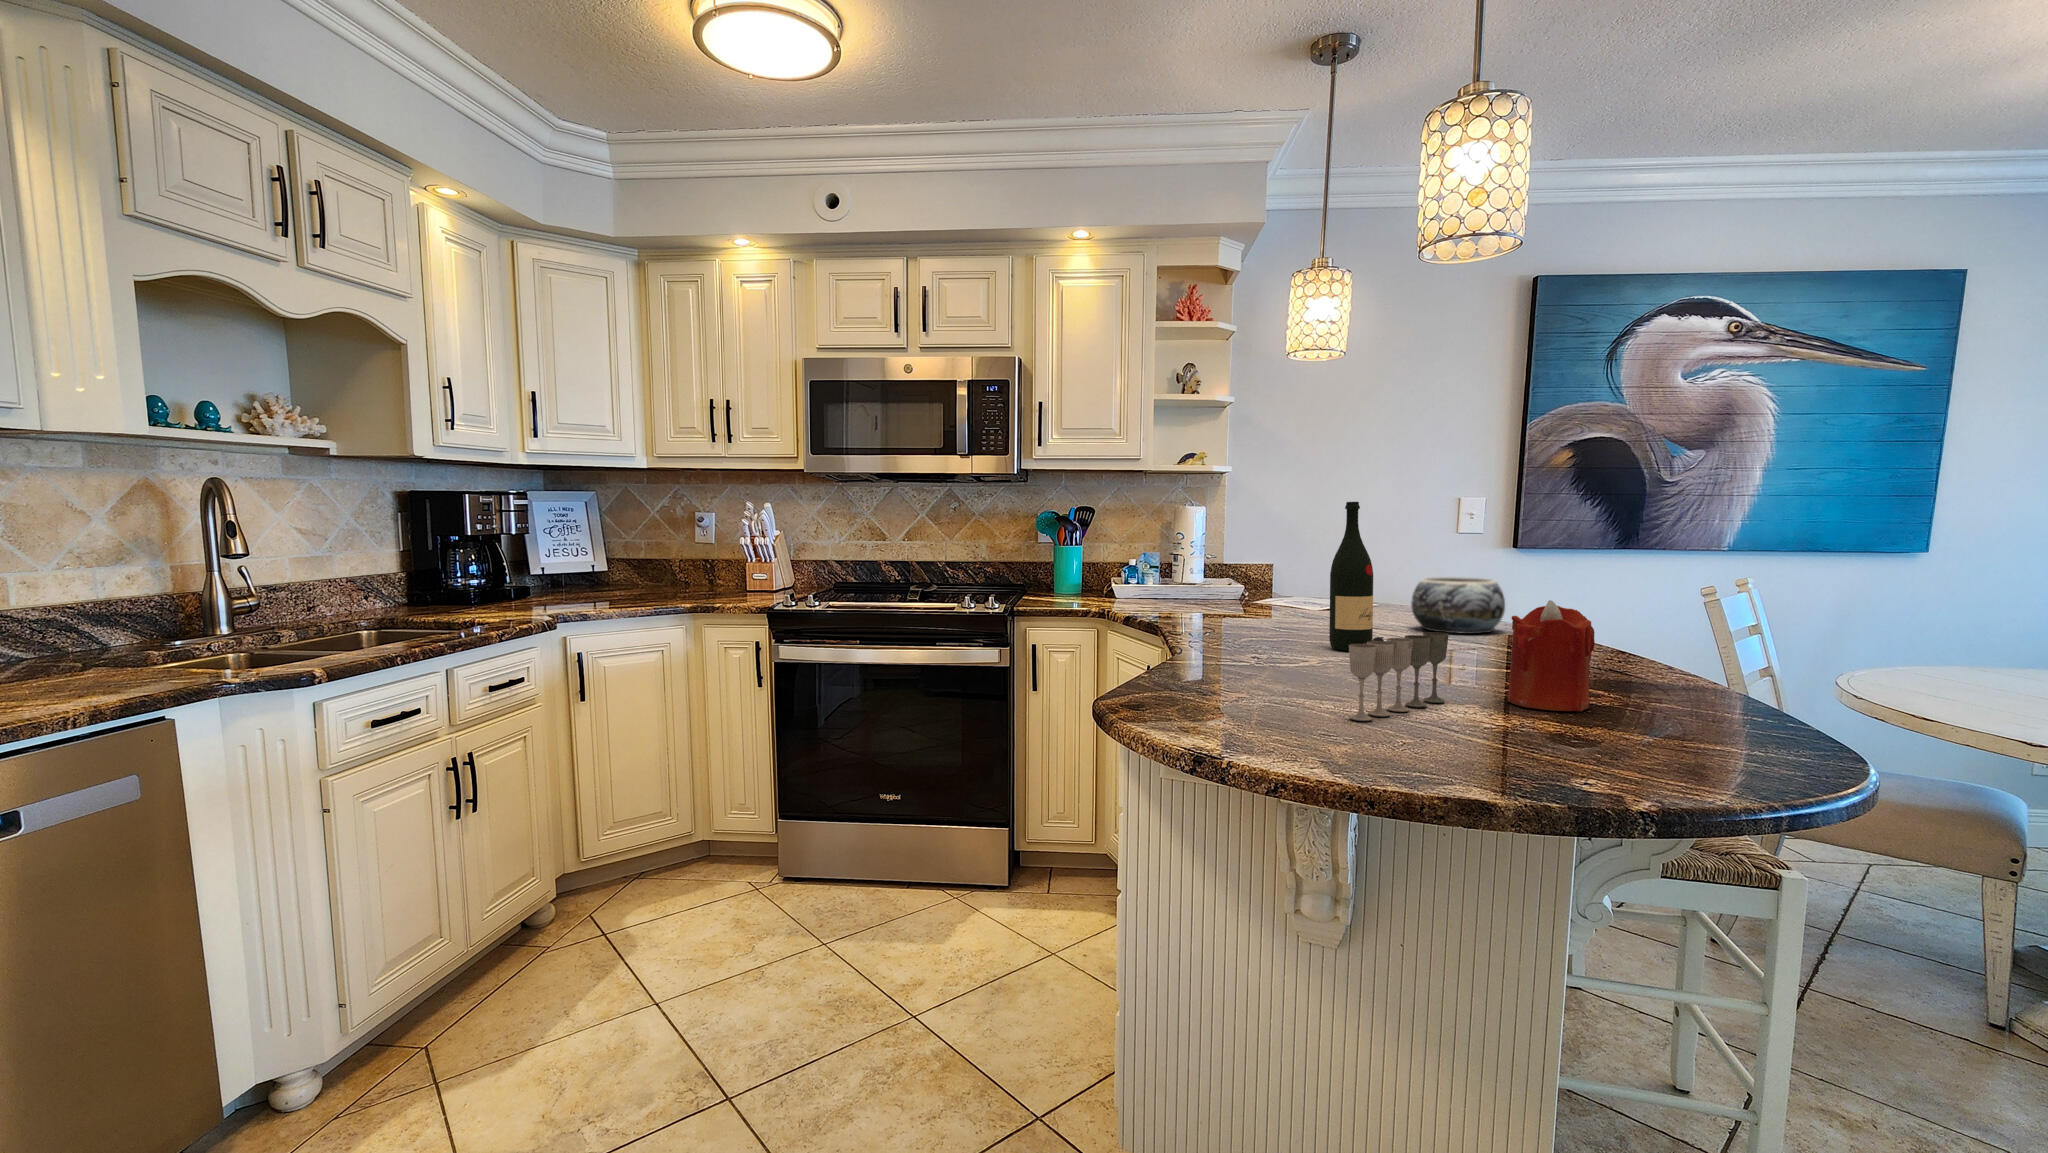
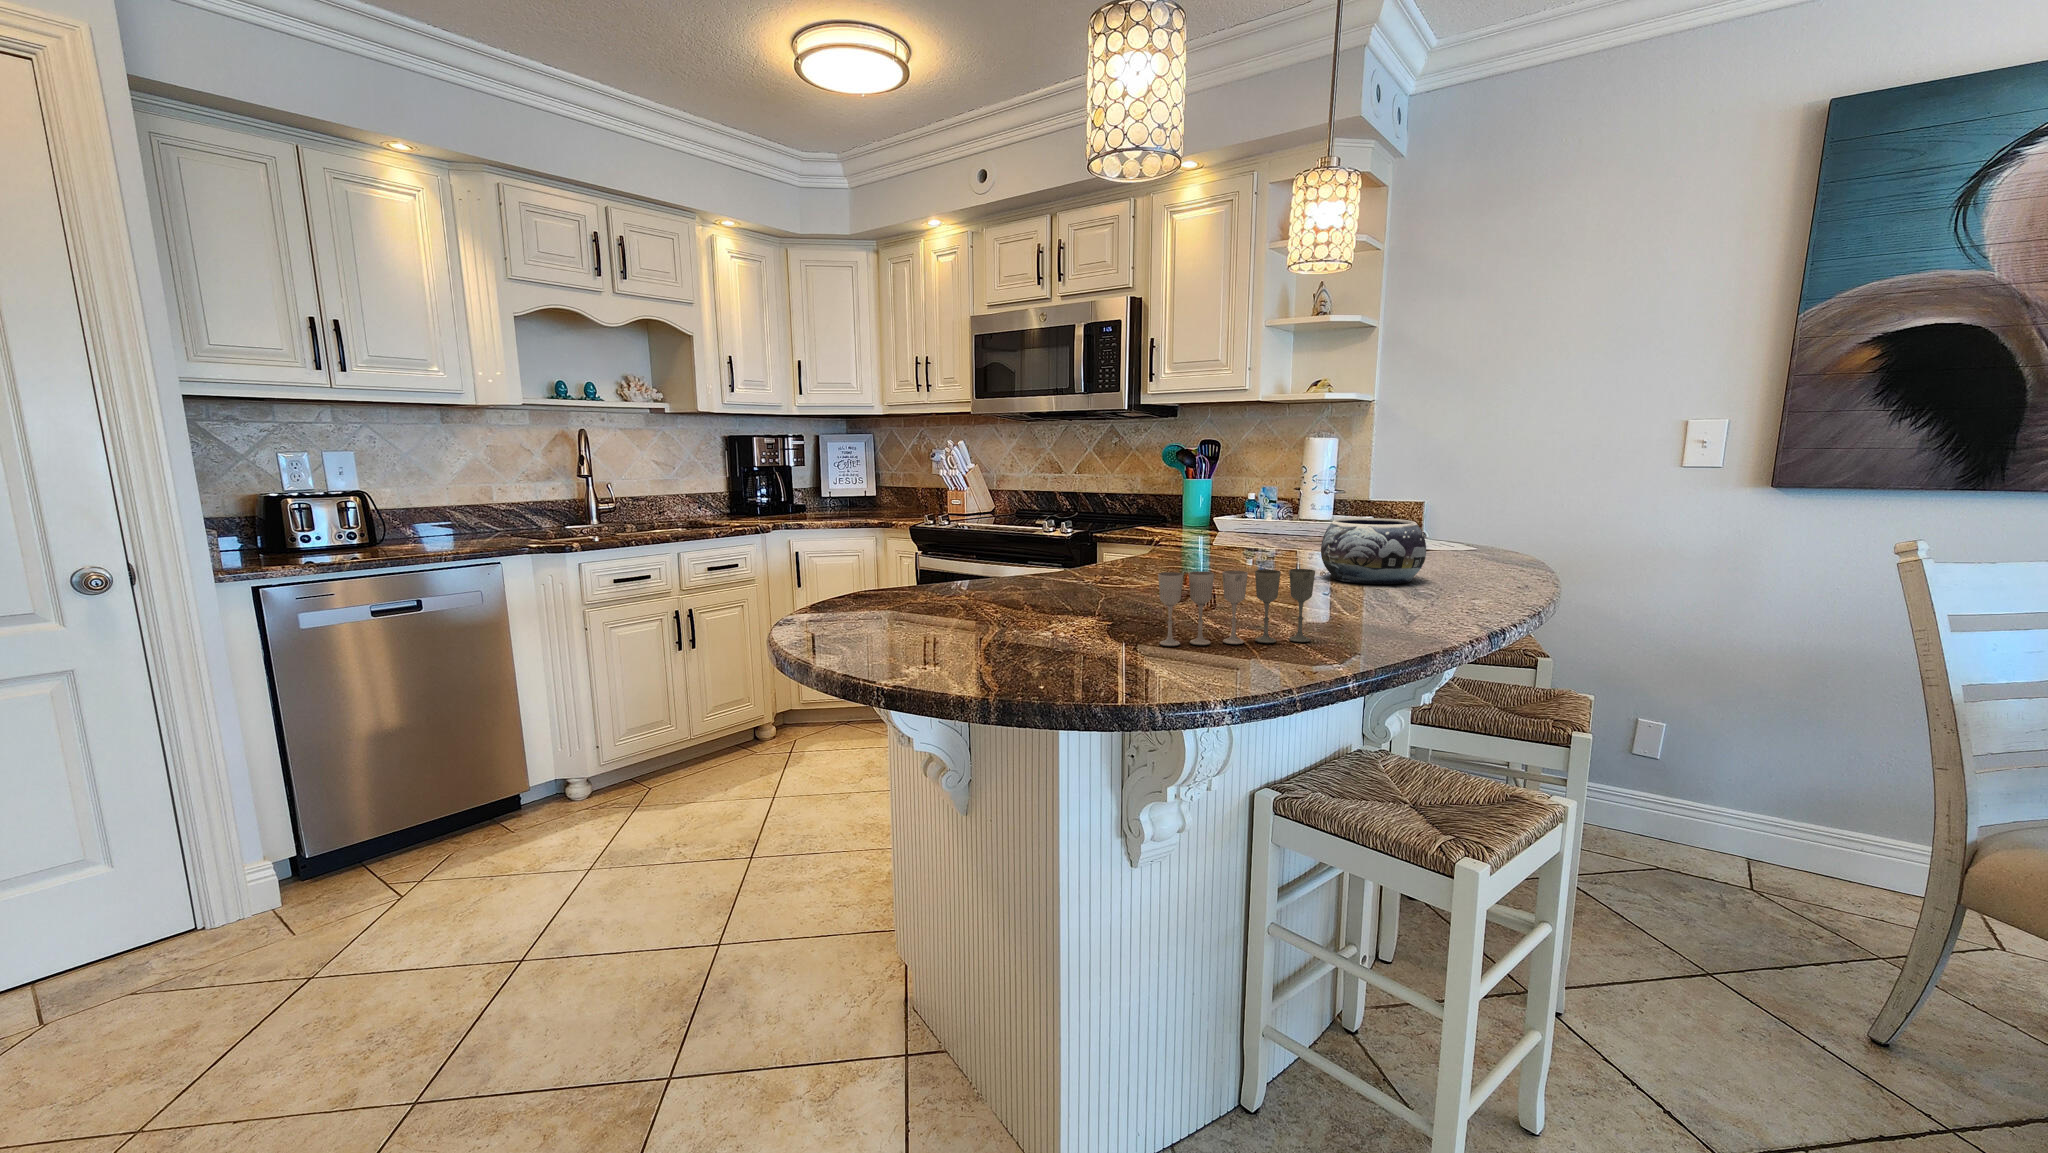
wine bottle: present [1329,502,1384,651] -> none [1132,435,1192,590]
candle: present [1508,600,1595,711] -> none [1001,539,1081,655]
wine glass: present [1349,632,1449,721] -> present [1158,569,1315,646]

